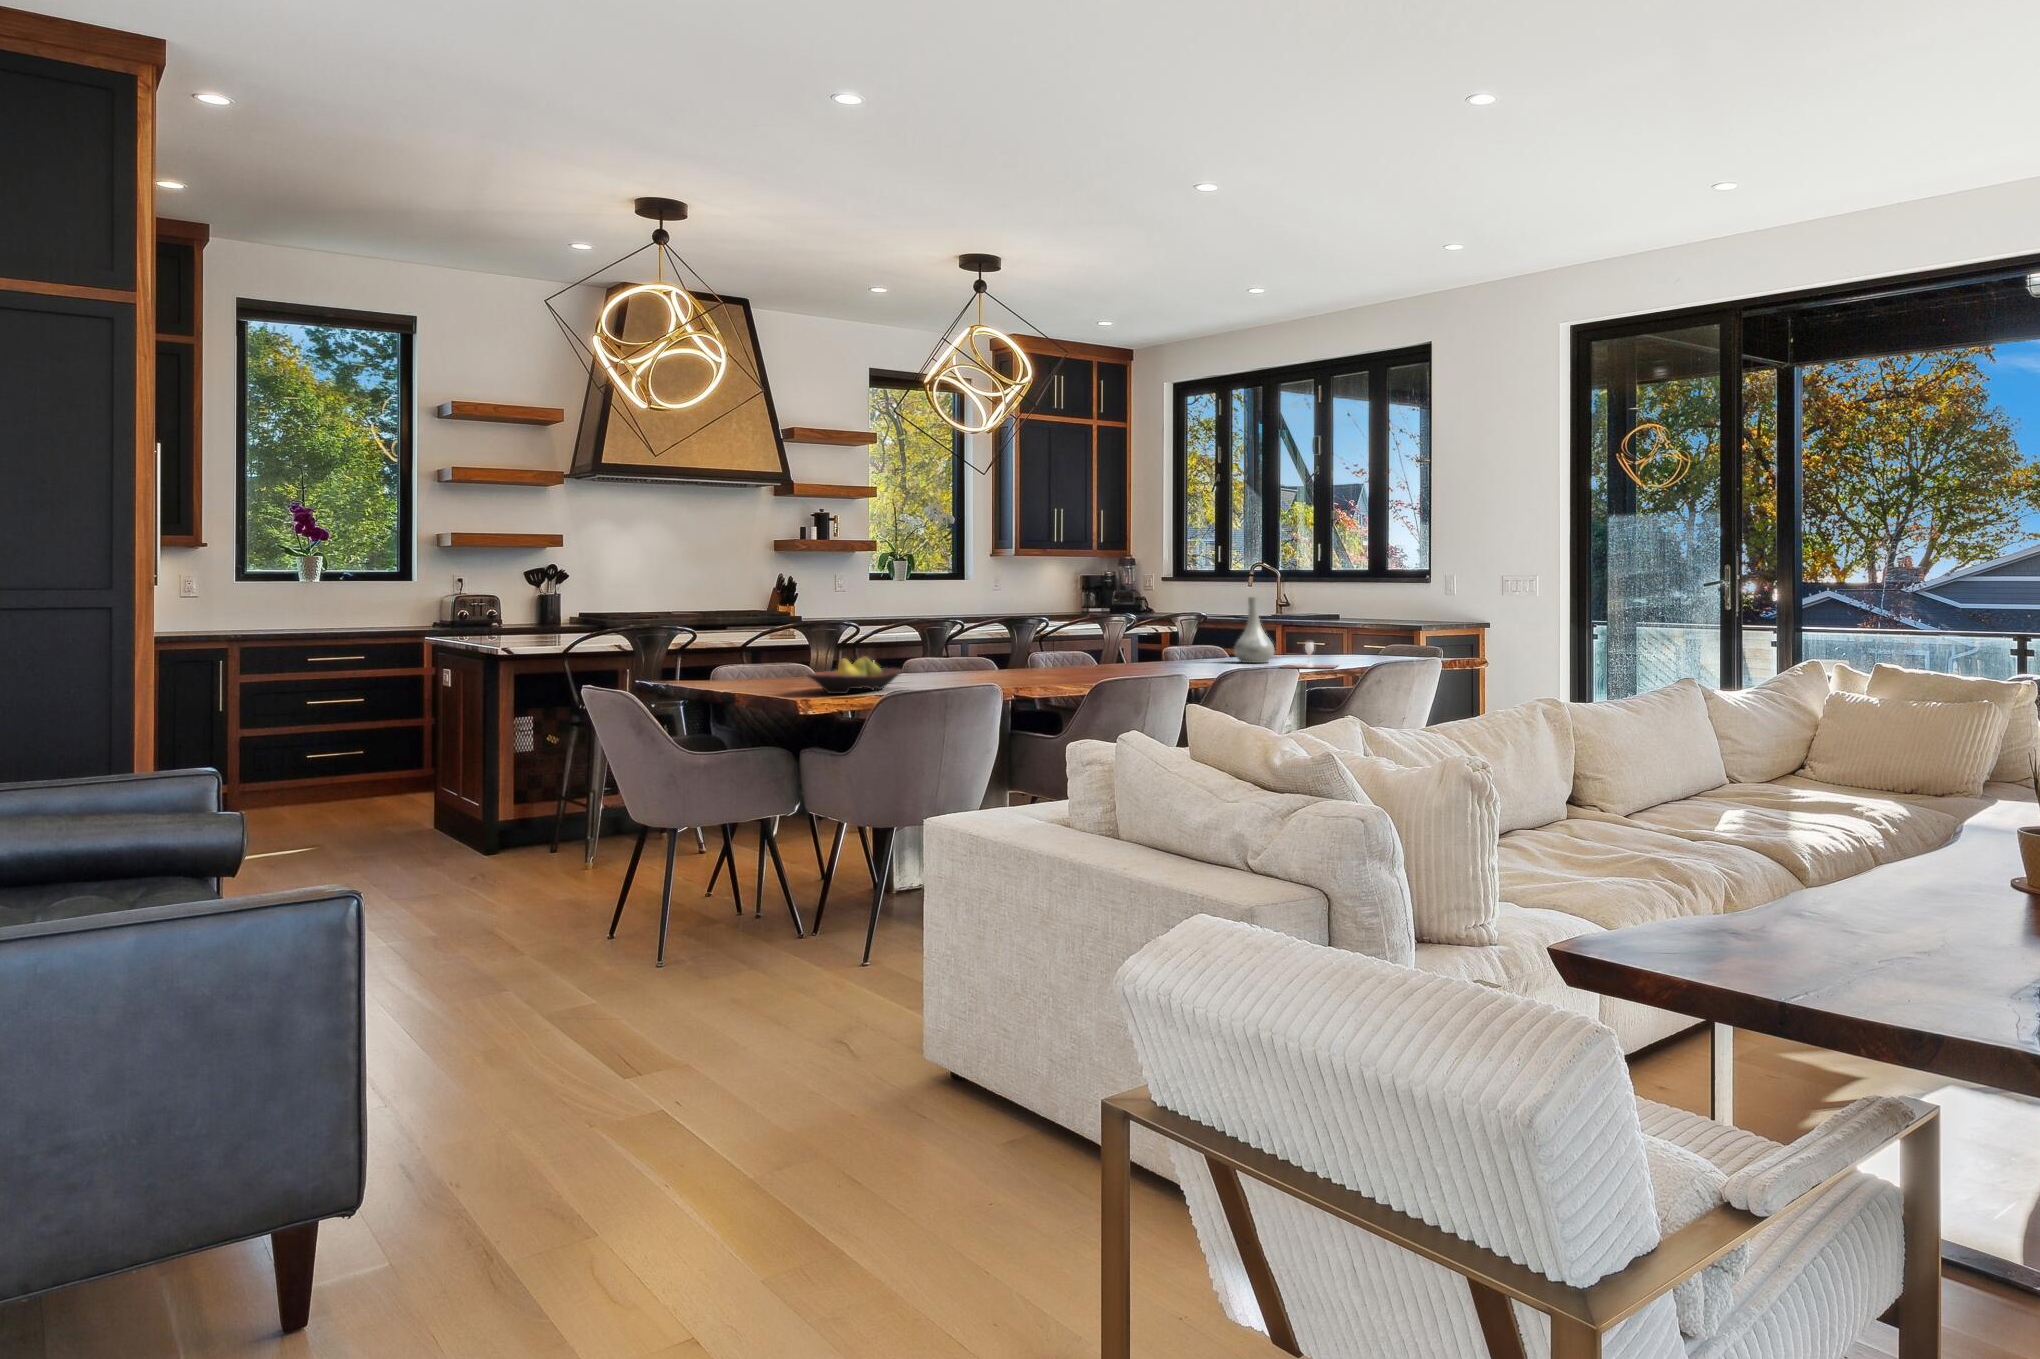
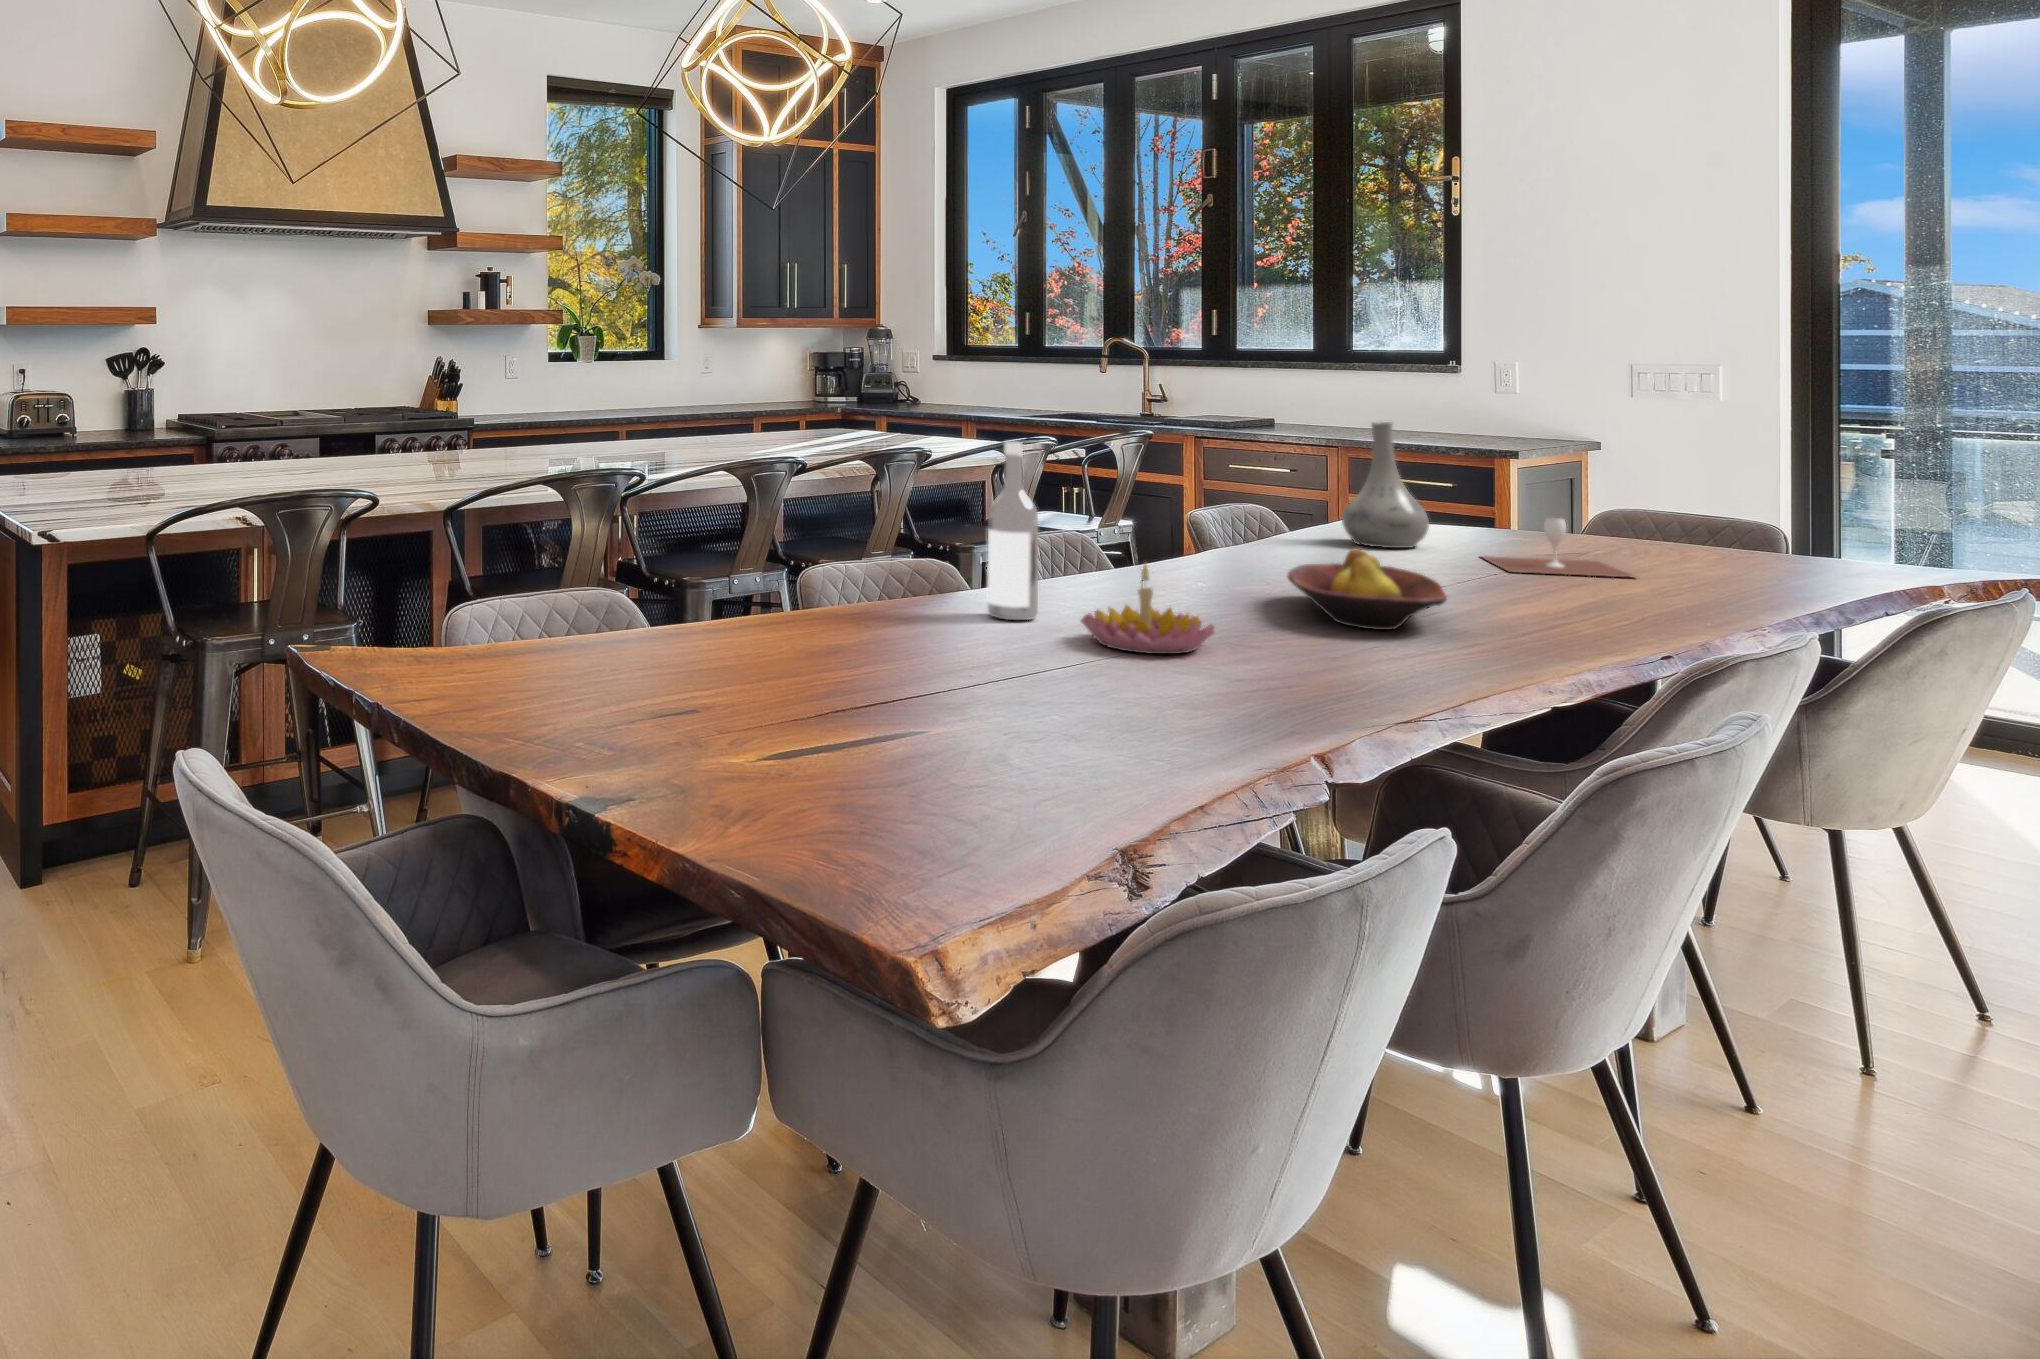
wine bottle: none [977,595,1001,679] -> present [987,442,1038,620]
candle holder: none [1001,644,1059,684] -> present [1081,565,1214,654]
fruit bowl: present [808,656,902,694] -> present [1288,548,1447,630]

